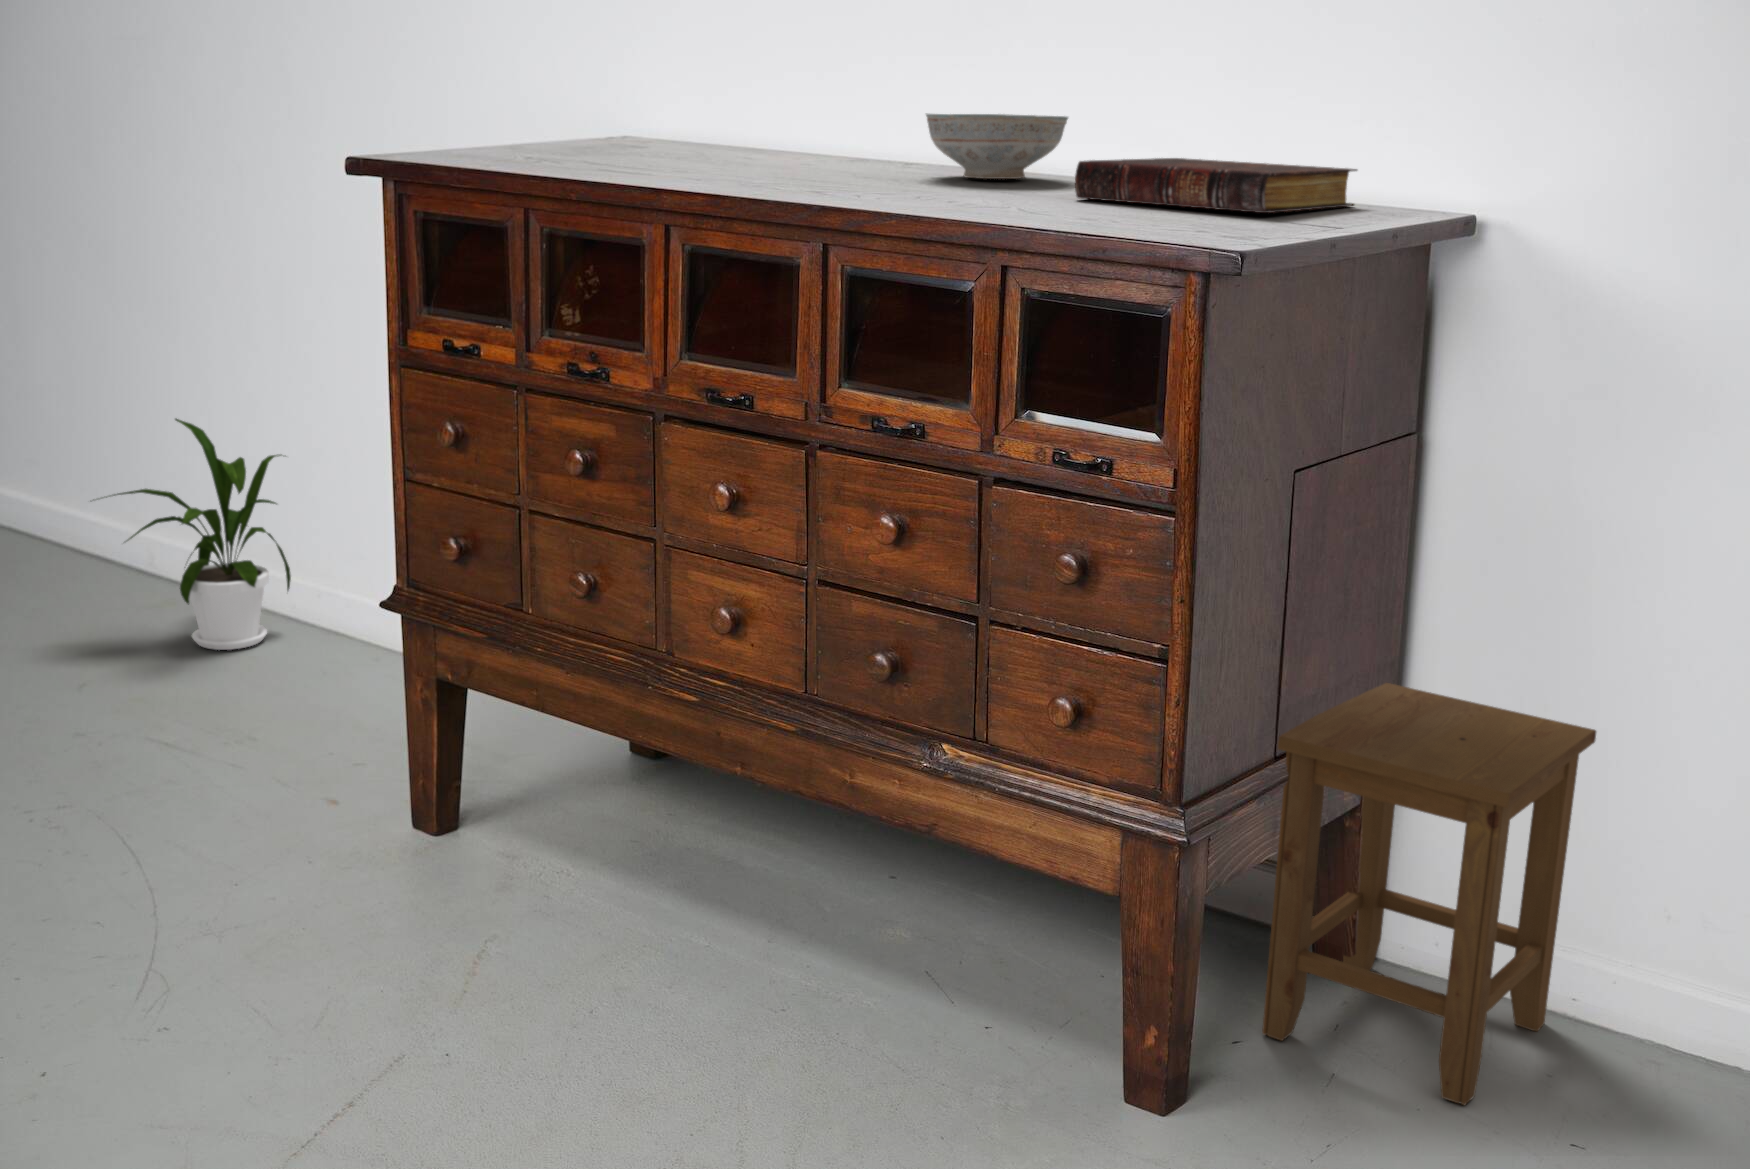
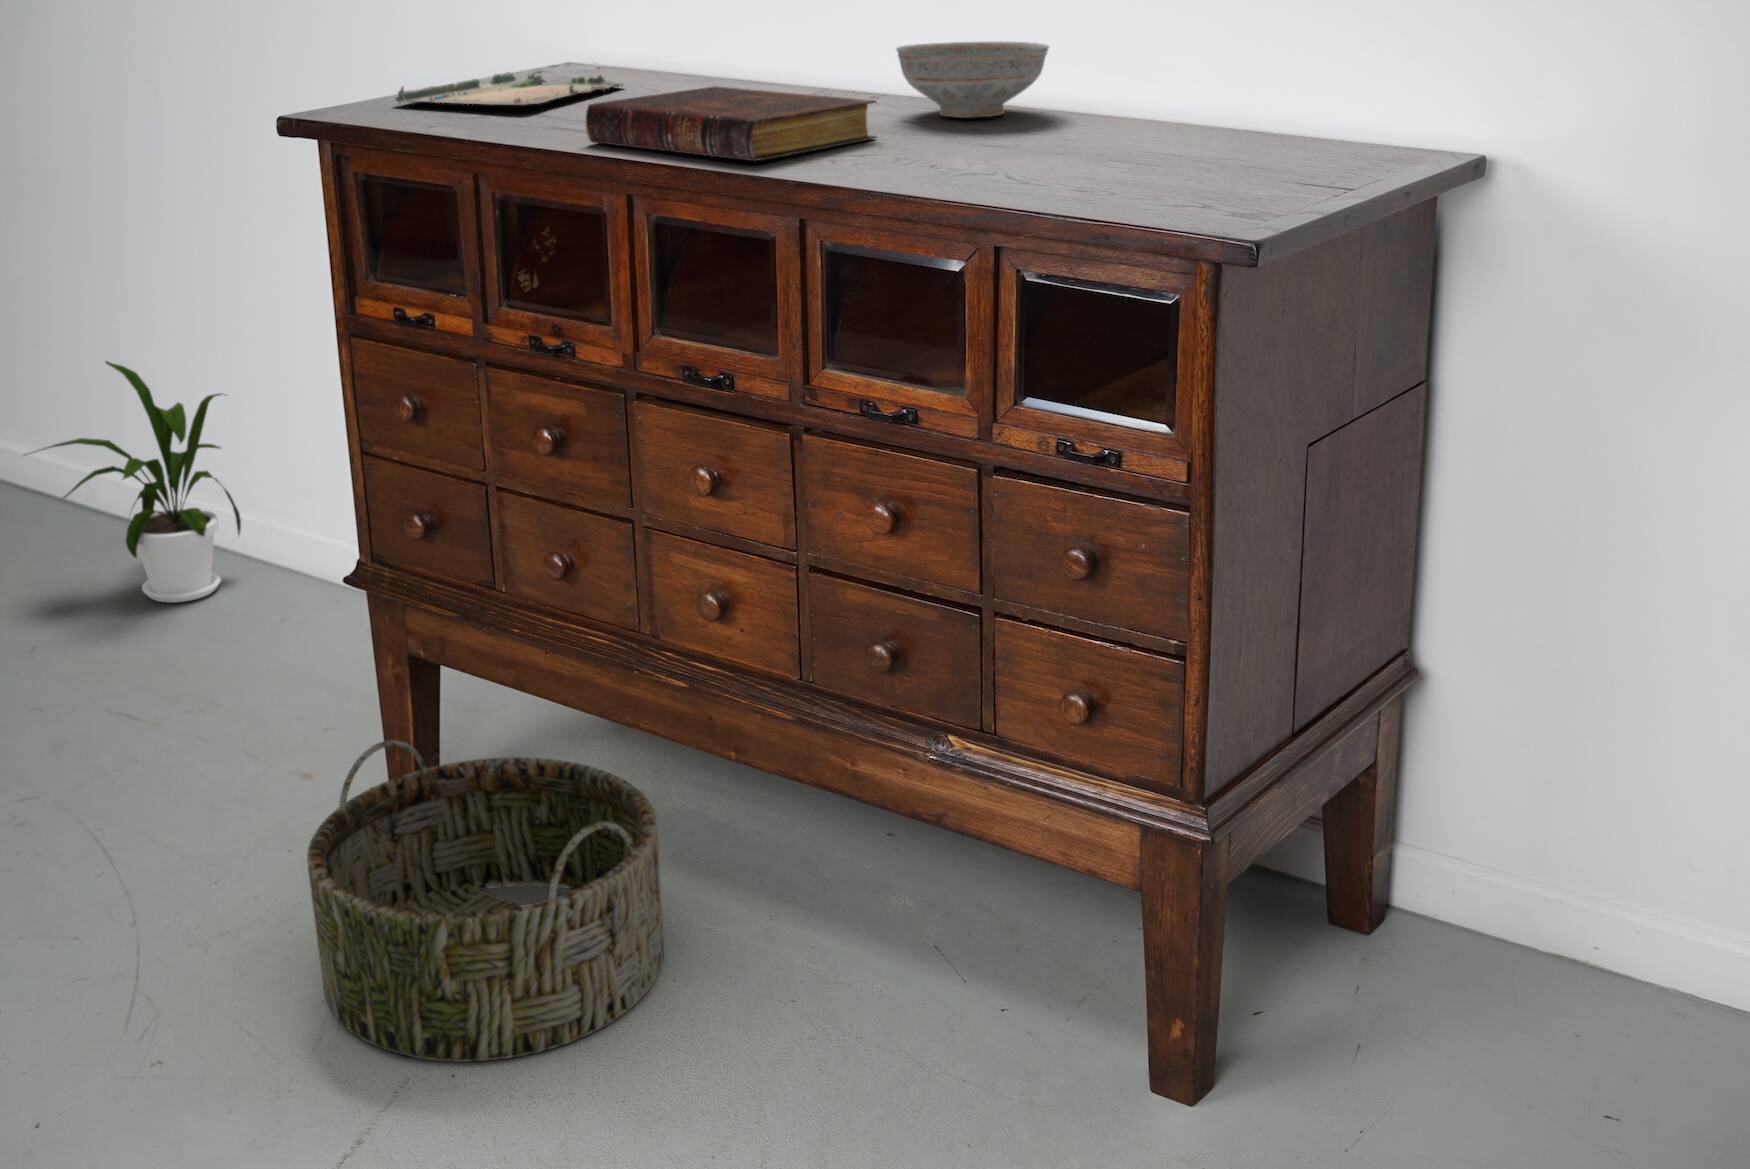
tray: none [457,129,674,156] -> present [395,67,623,105]
book: present [1075,158,1357,213] -> present [586,87,877,161]
stool: present [1262,683,1596,1105] -> none [1284,633,1620,1076]
basket: none [322,743,661,1044] -> present [307,740,664,1062]

